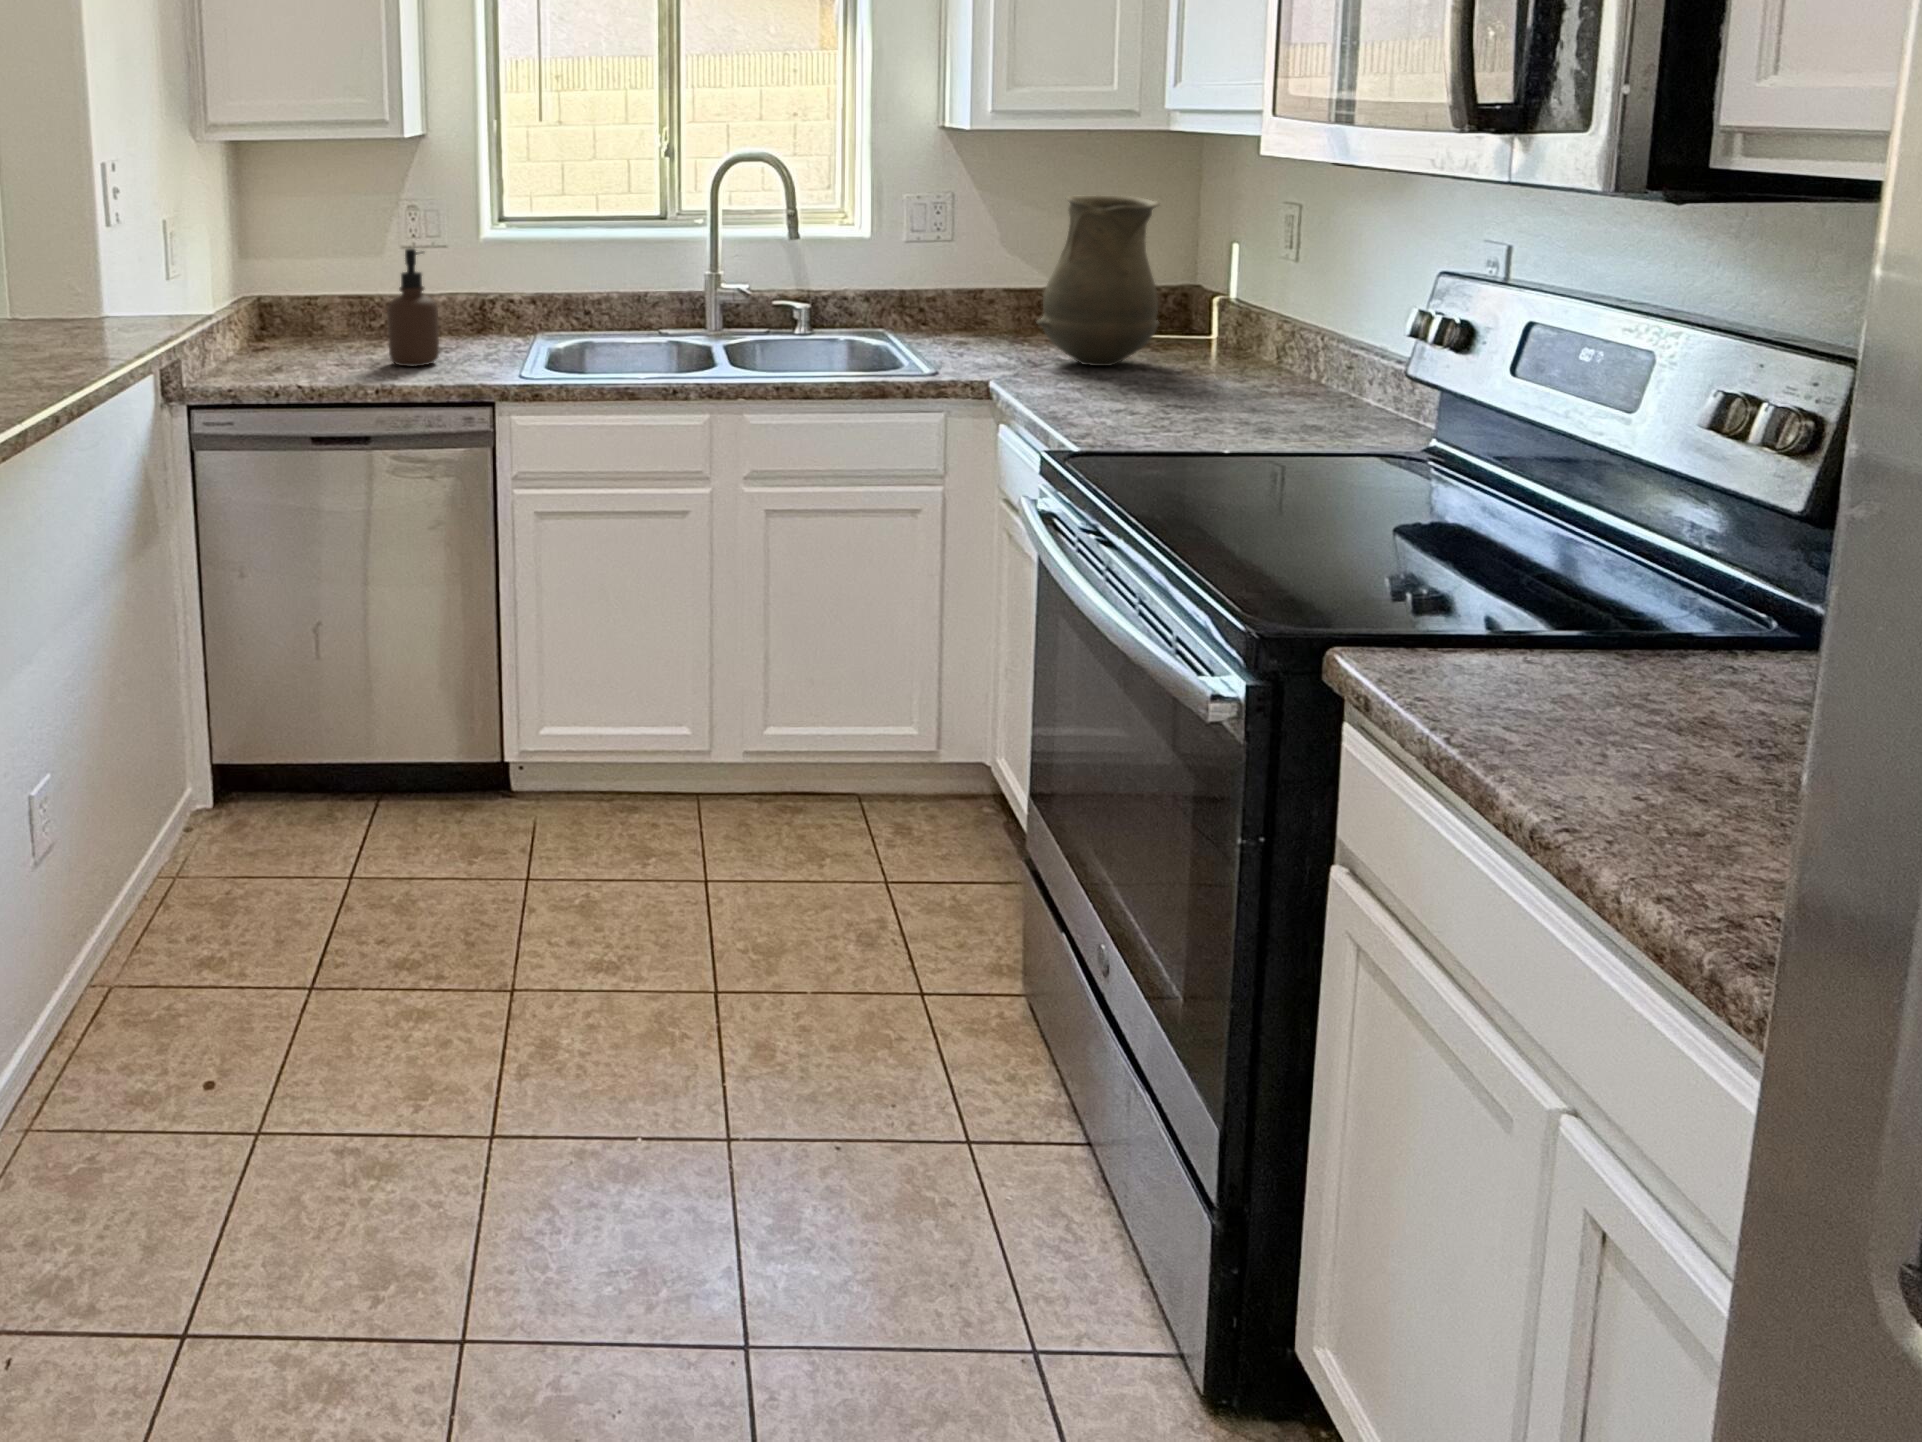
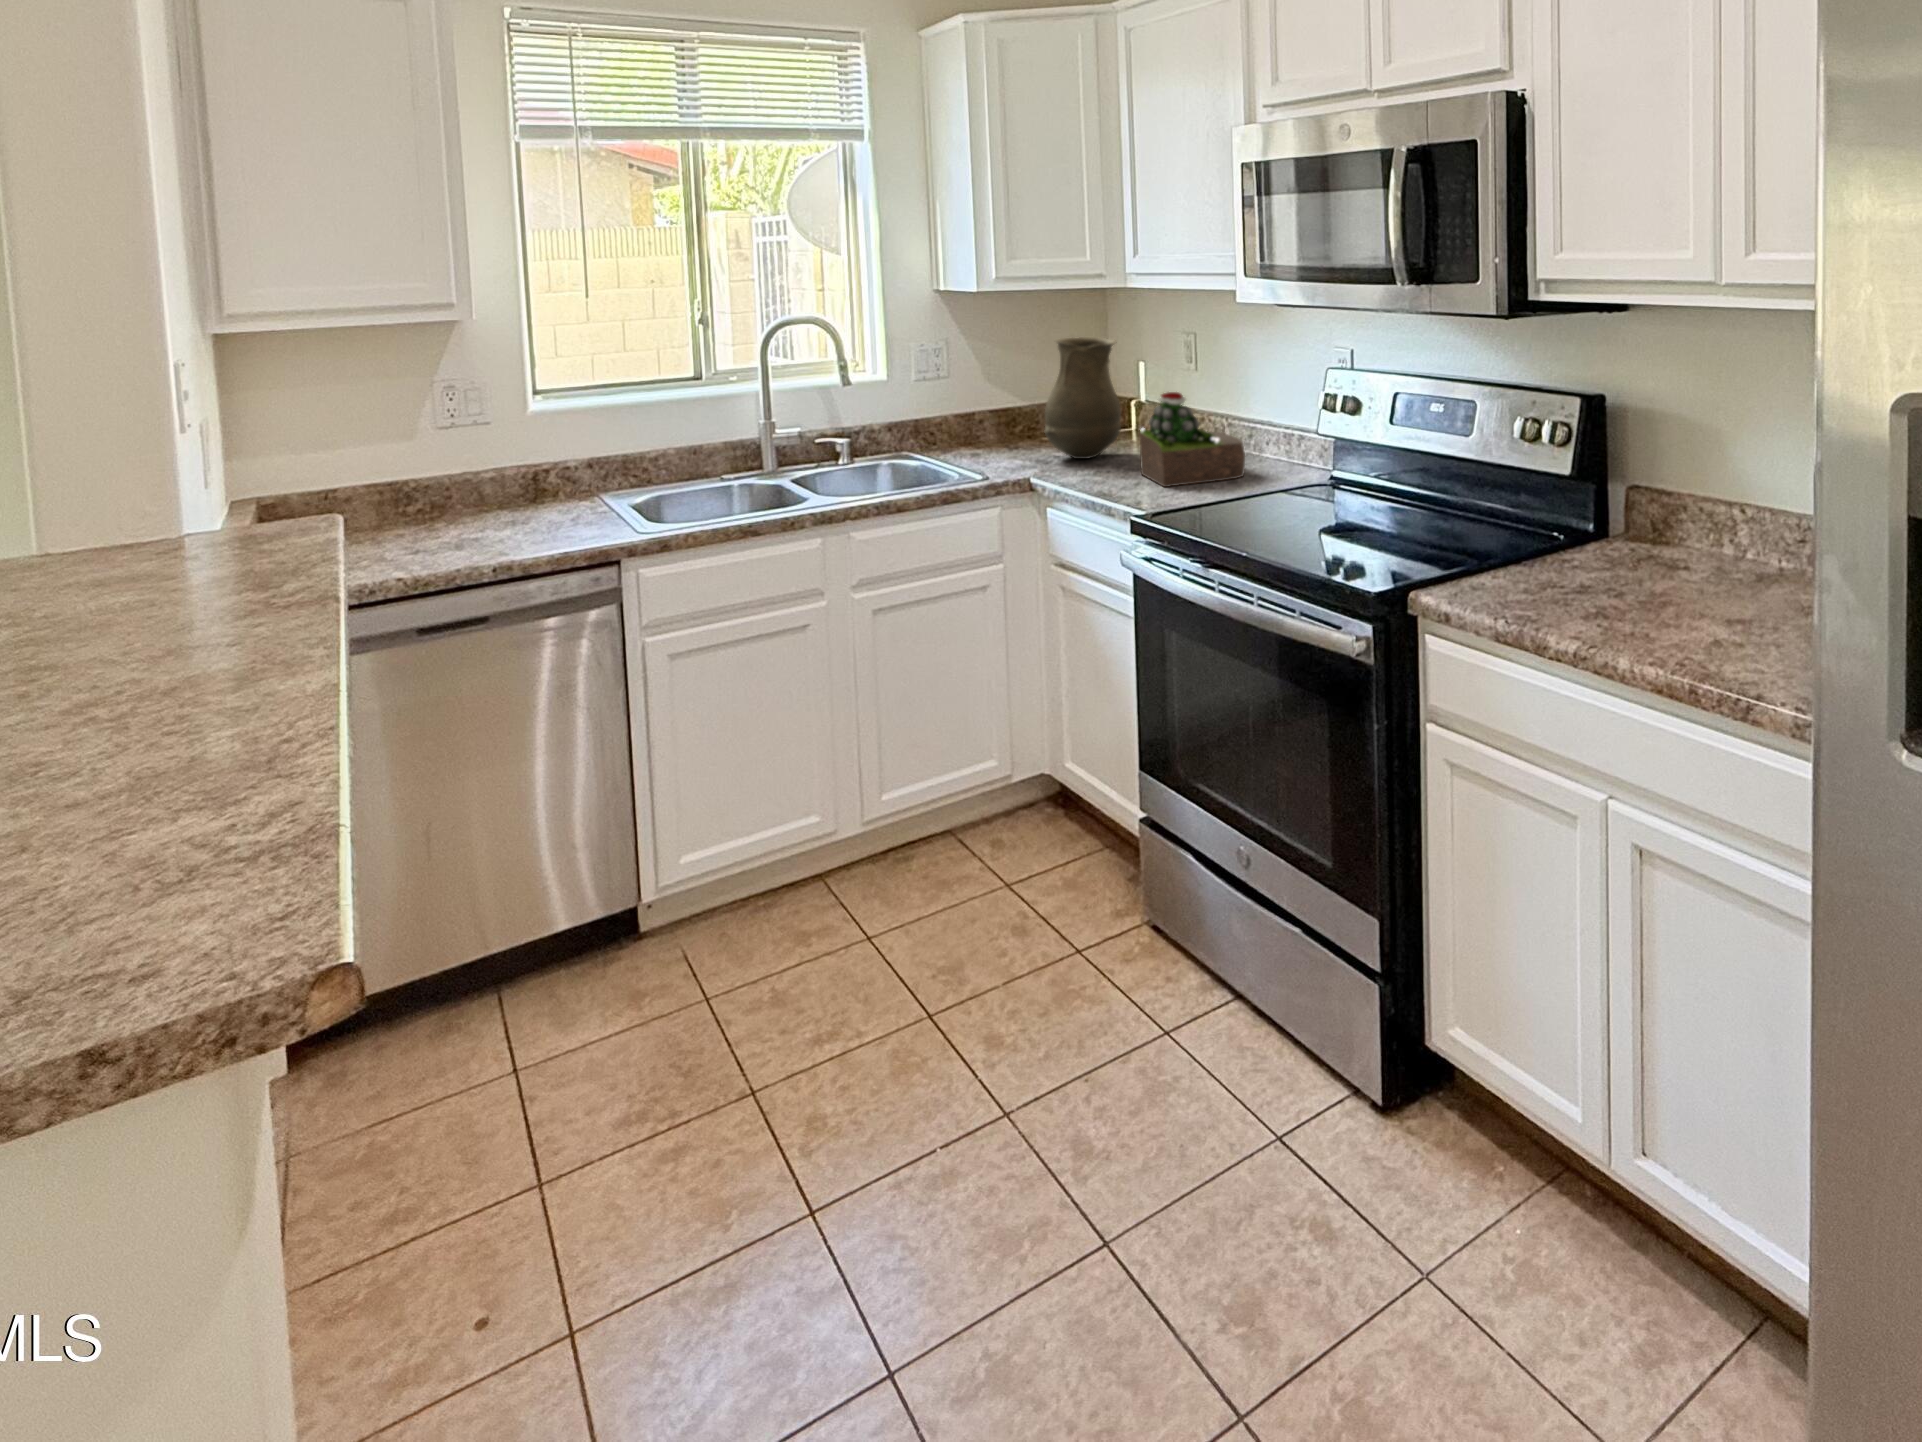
soap dispenser: present [387,248,439,366] -> none [468,426,529,544]
succulent plant: none [1147,282,1314,425] -> present [1140,392,1245,487]

